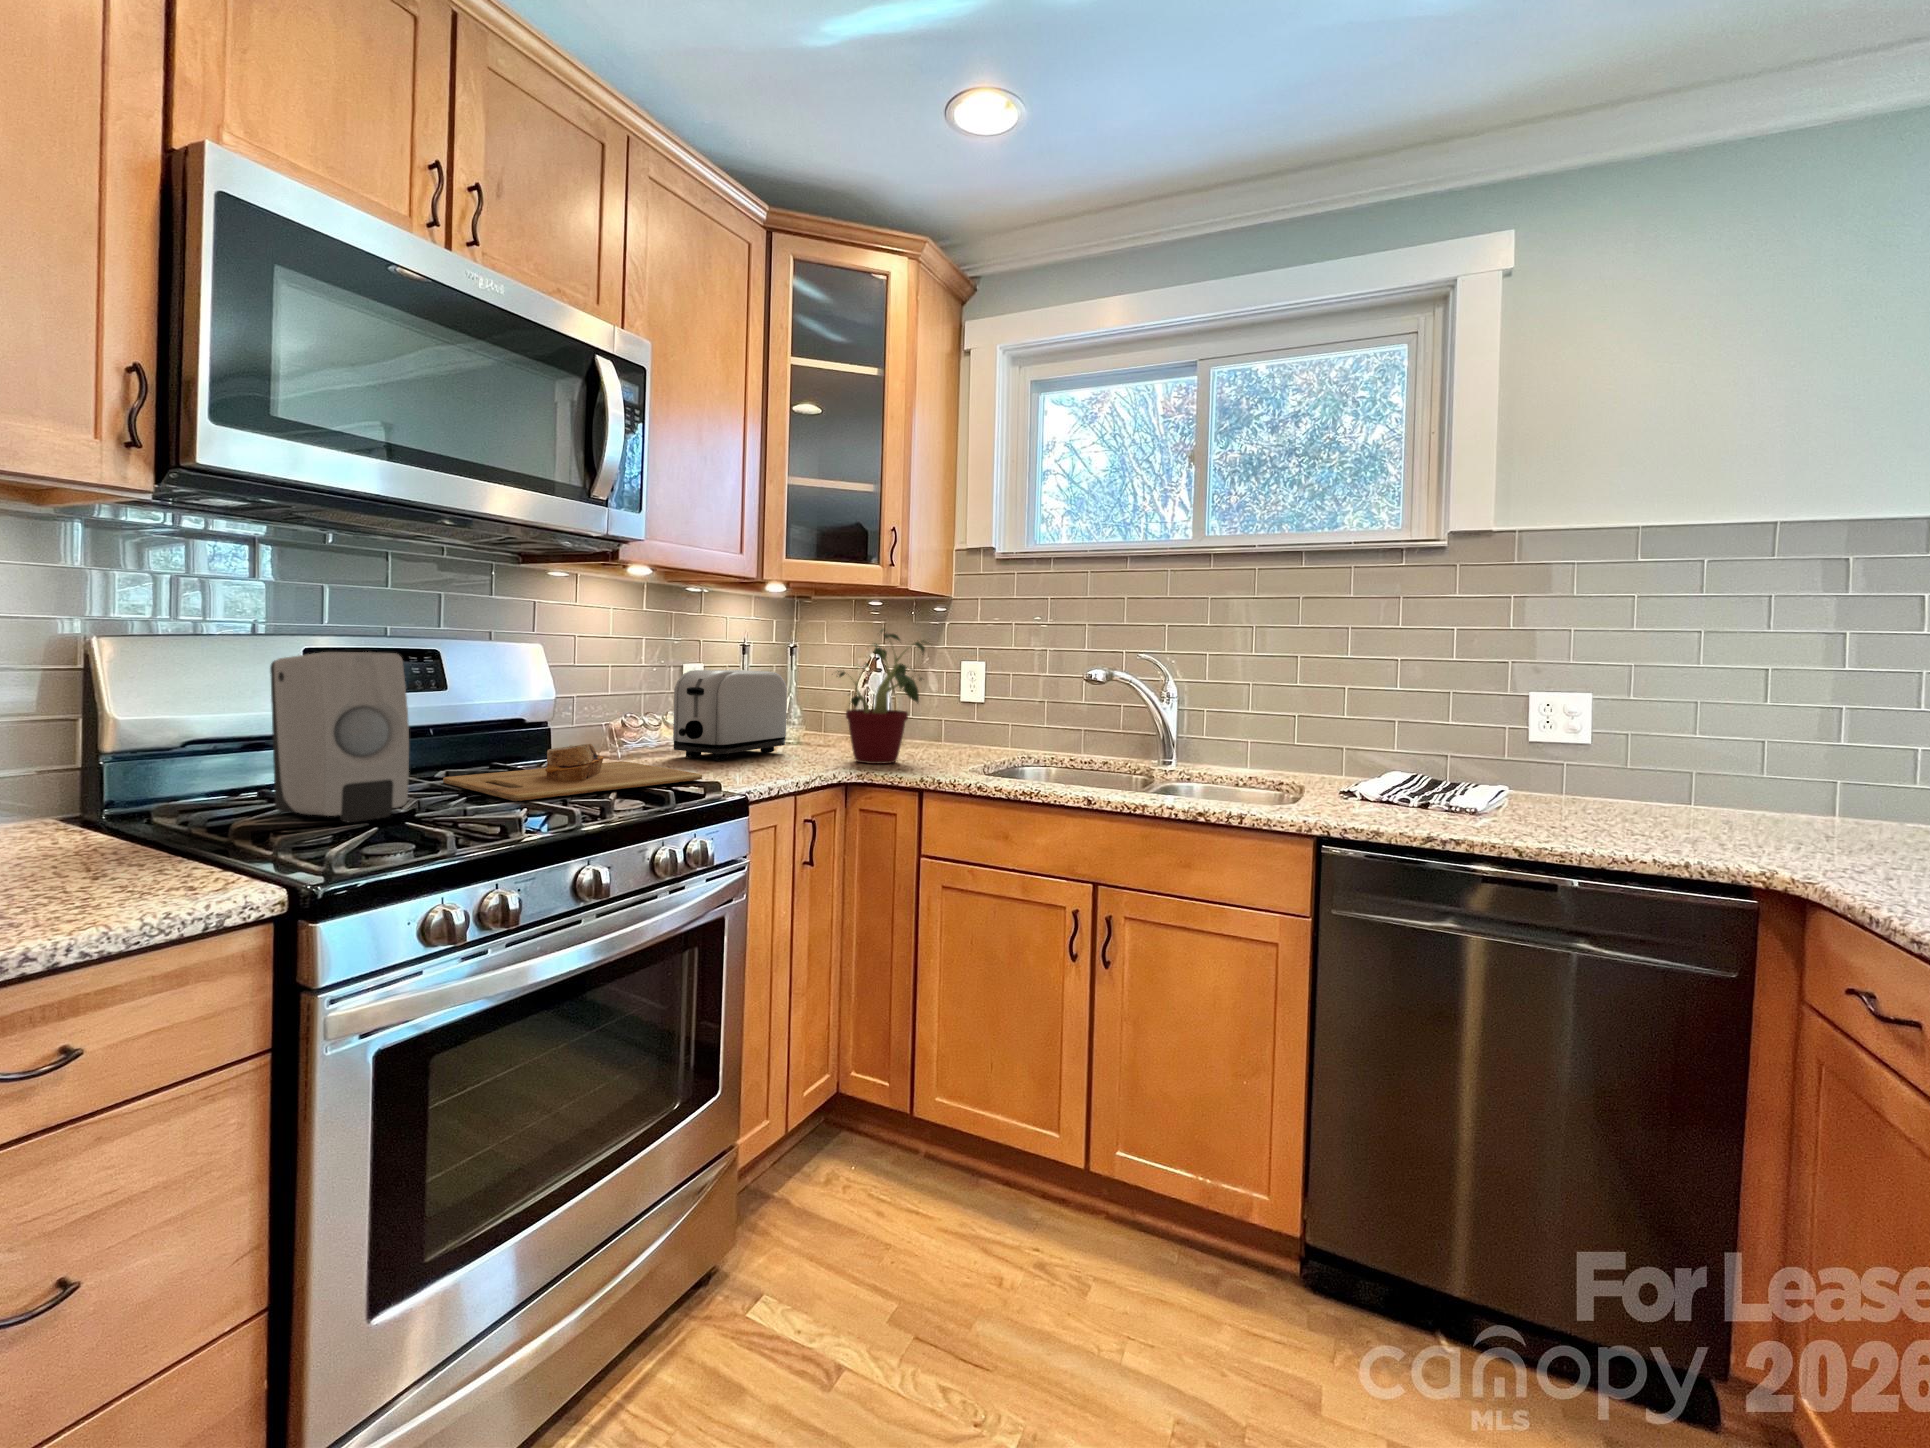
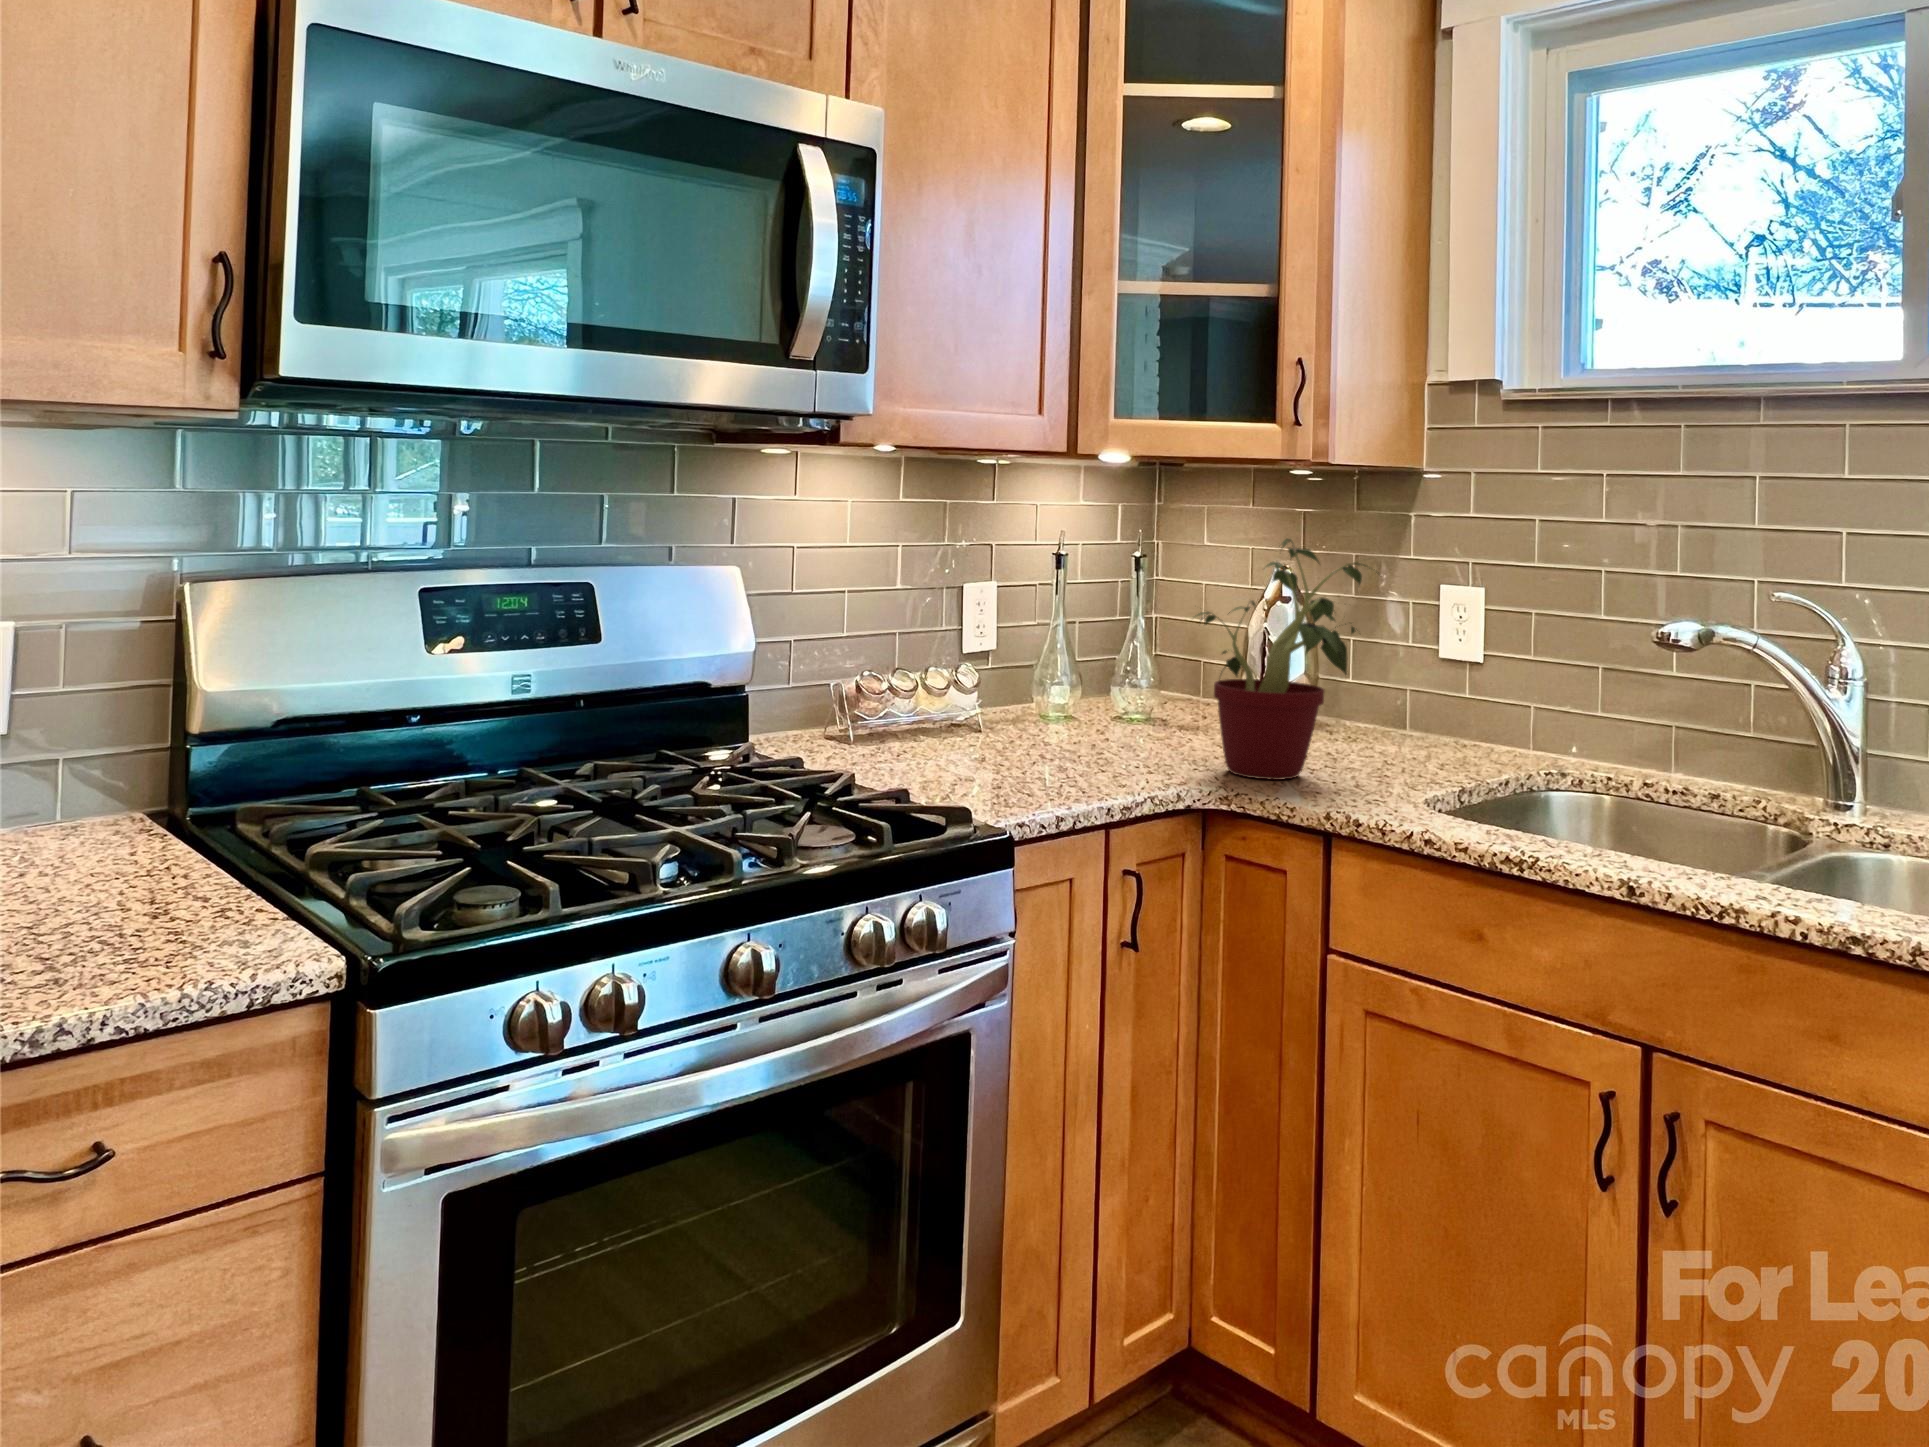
soap dispenser: present [270,652,409,822] -> none [349,607,518,852]
toaster: present [673,670,787,760] -> none [930,601,1122,757]
cutting board: present [443,744,702,801] -> none [582,731,954,827]

